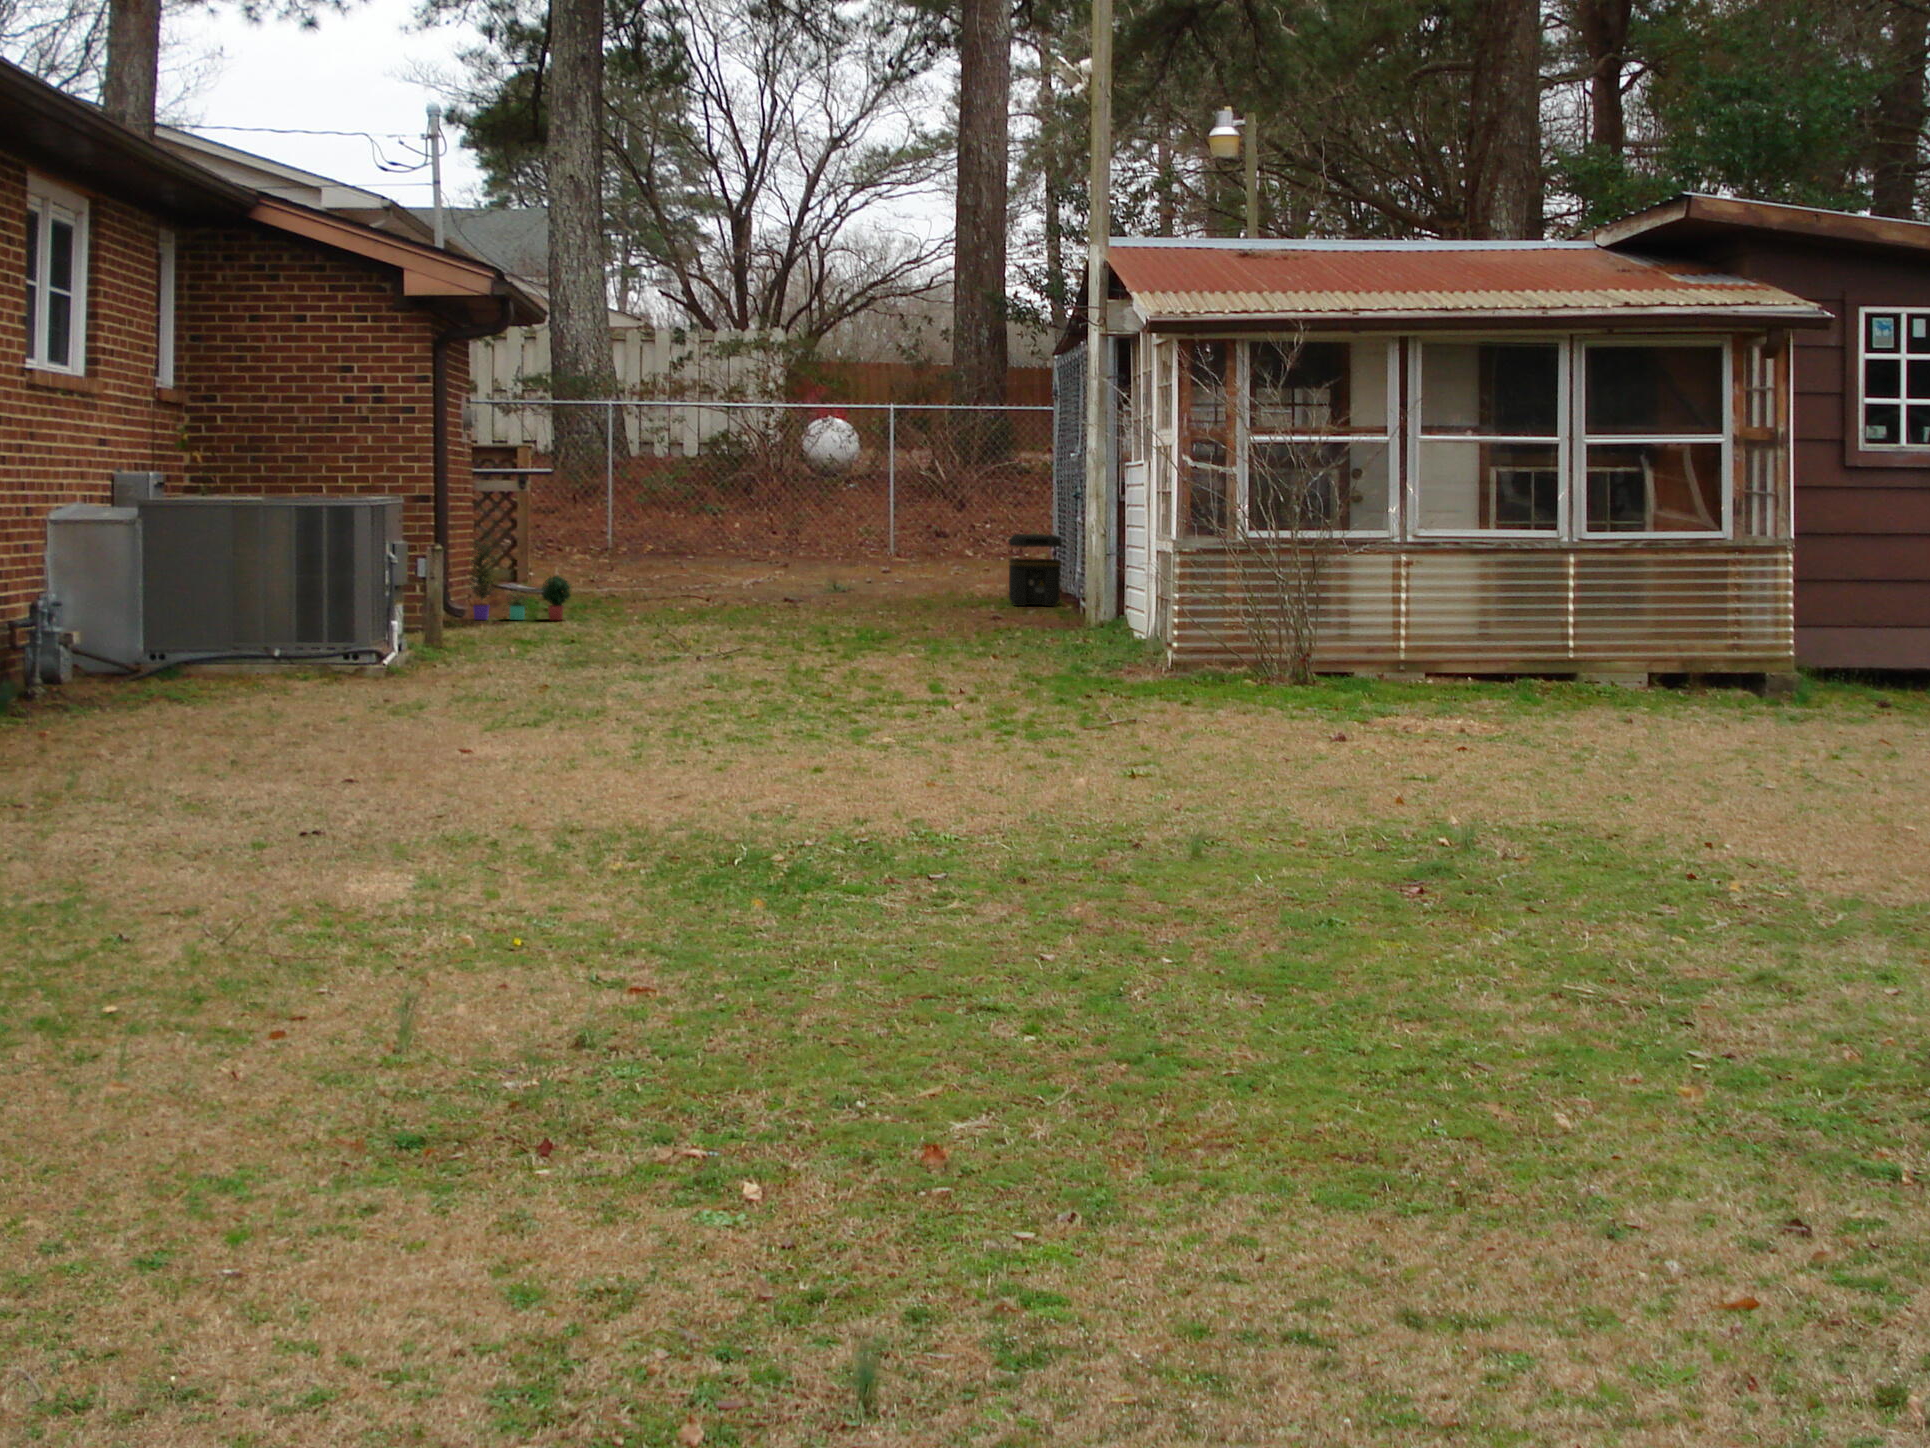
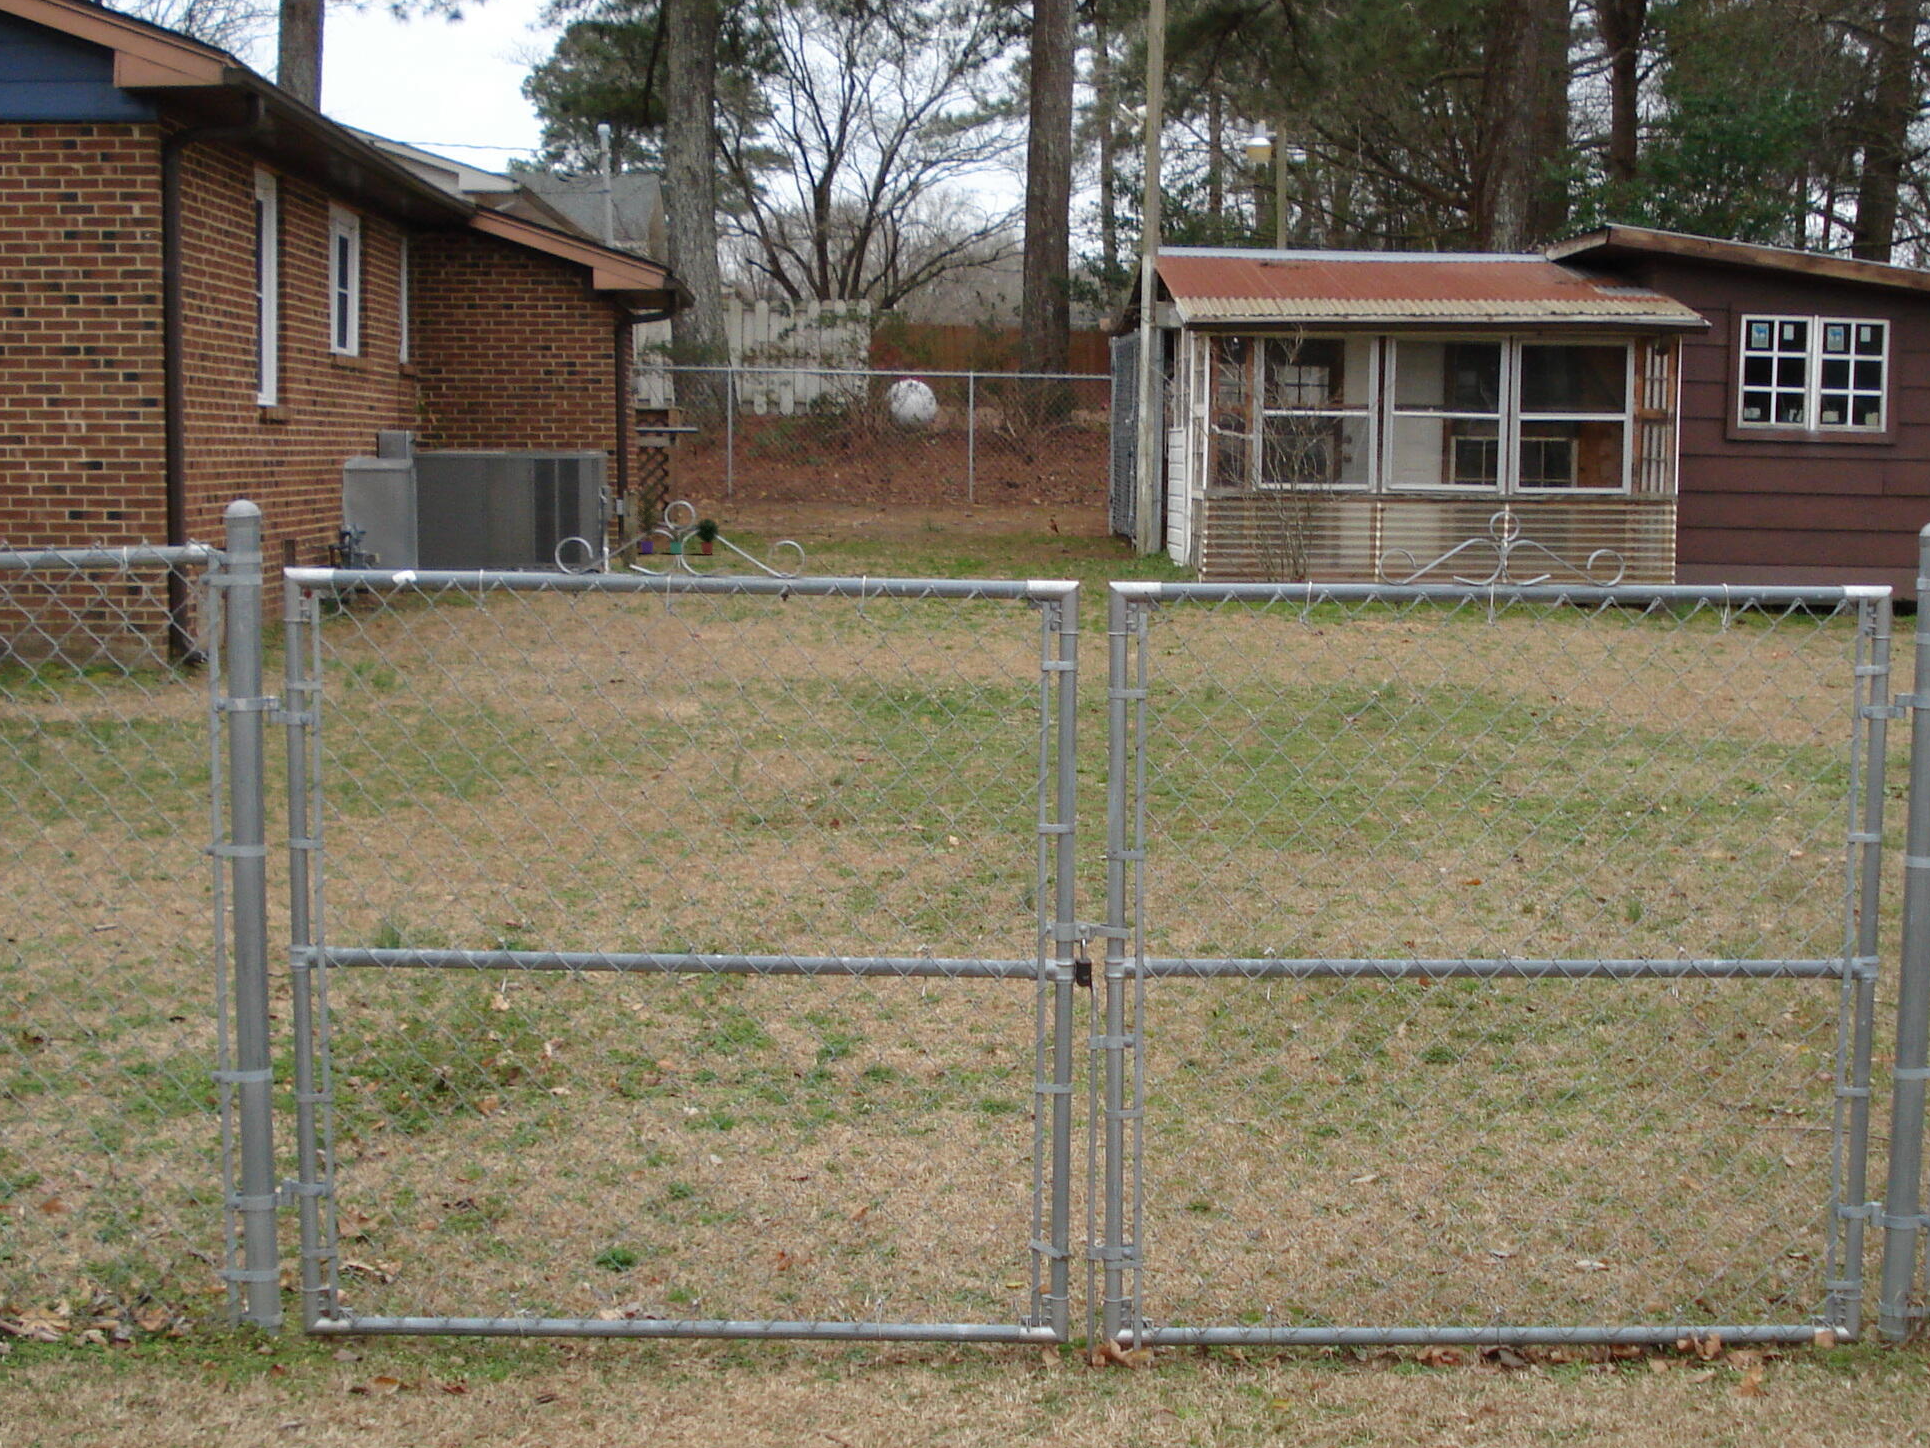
toolbox: present [1008,534,1062,606] -> none [1072,489,1116,550]

